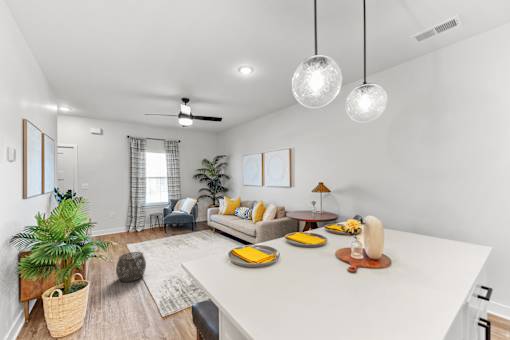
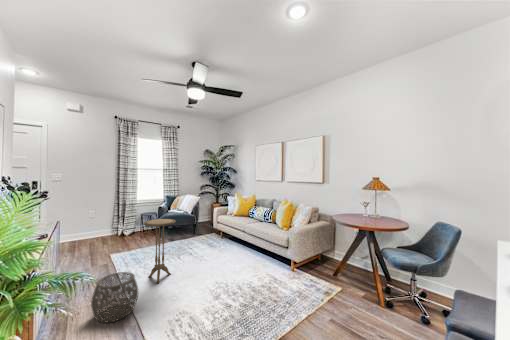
side table: none [150,217,173,262] -> present [144,219,176,284]

